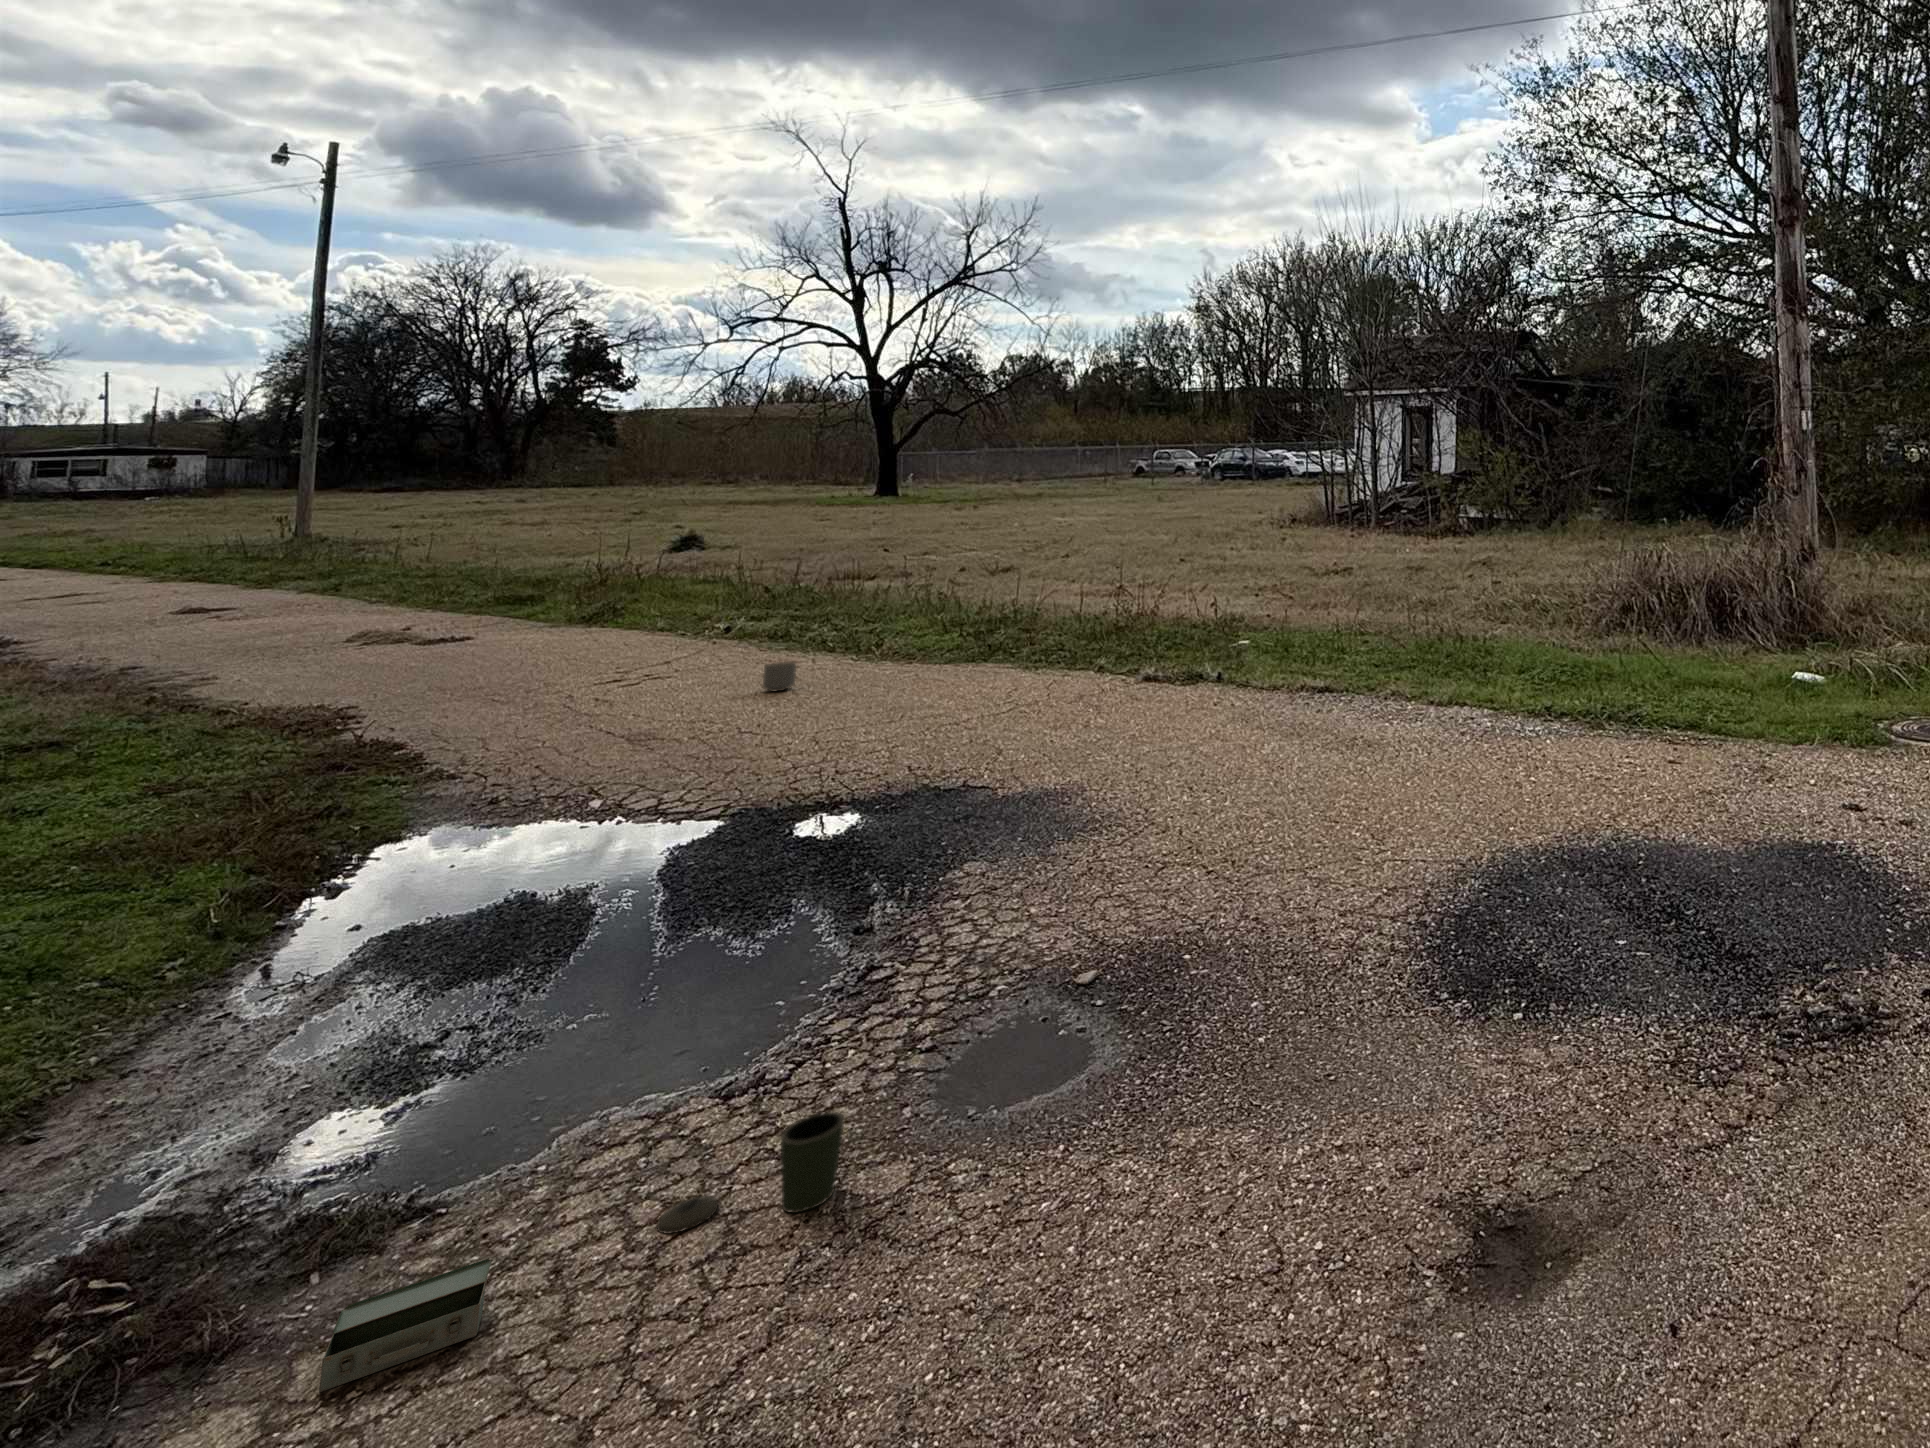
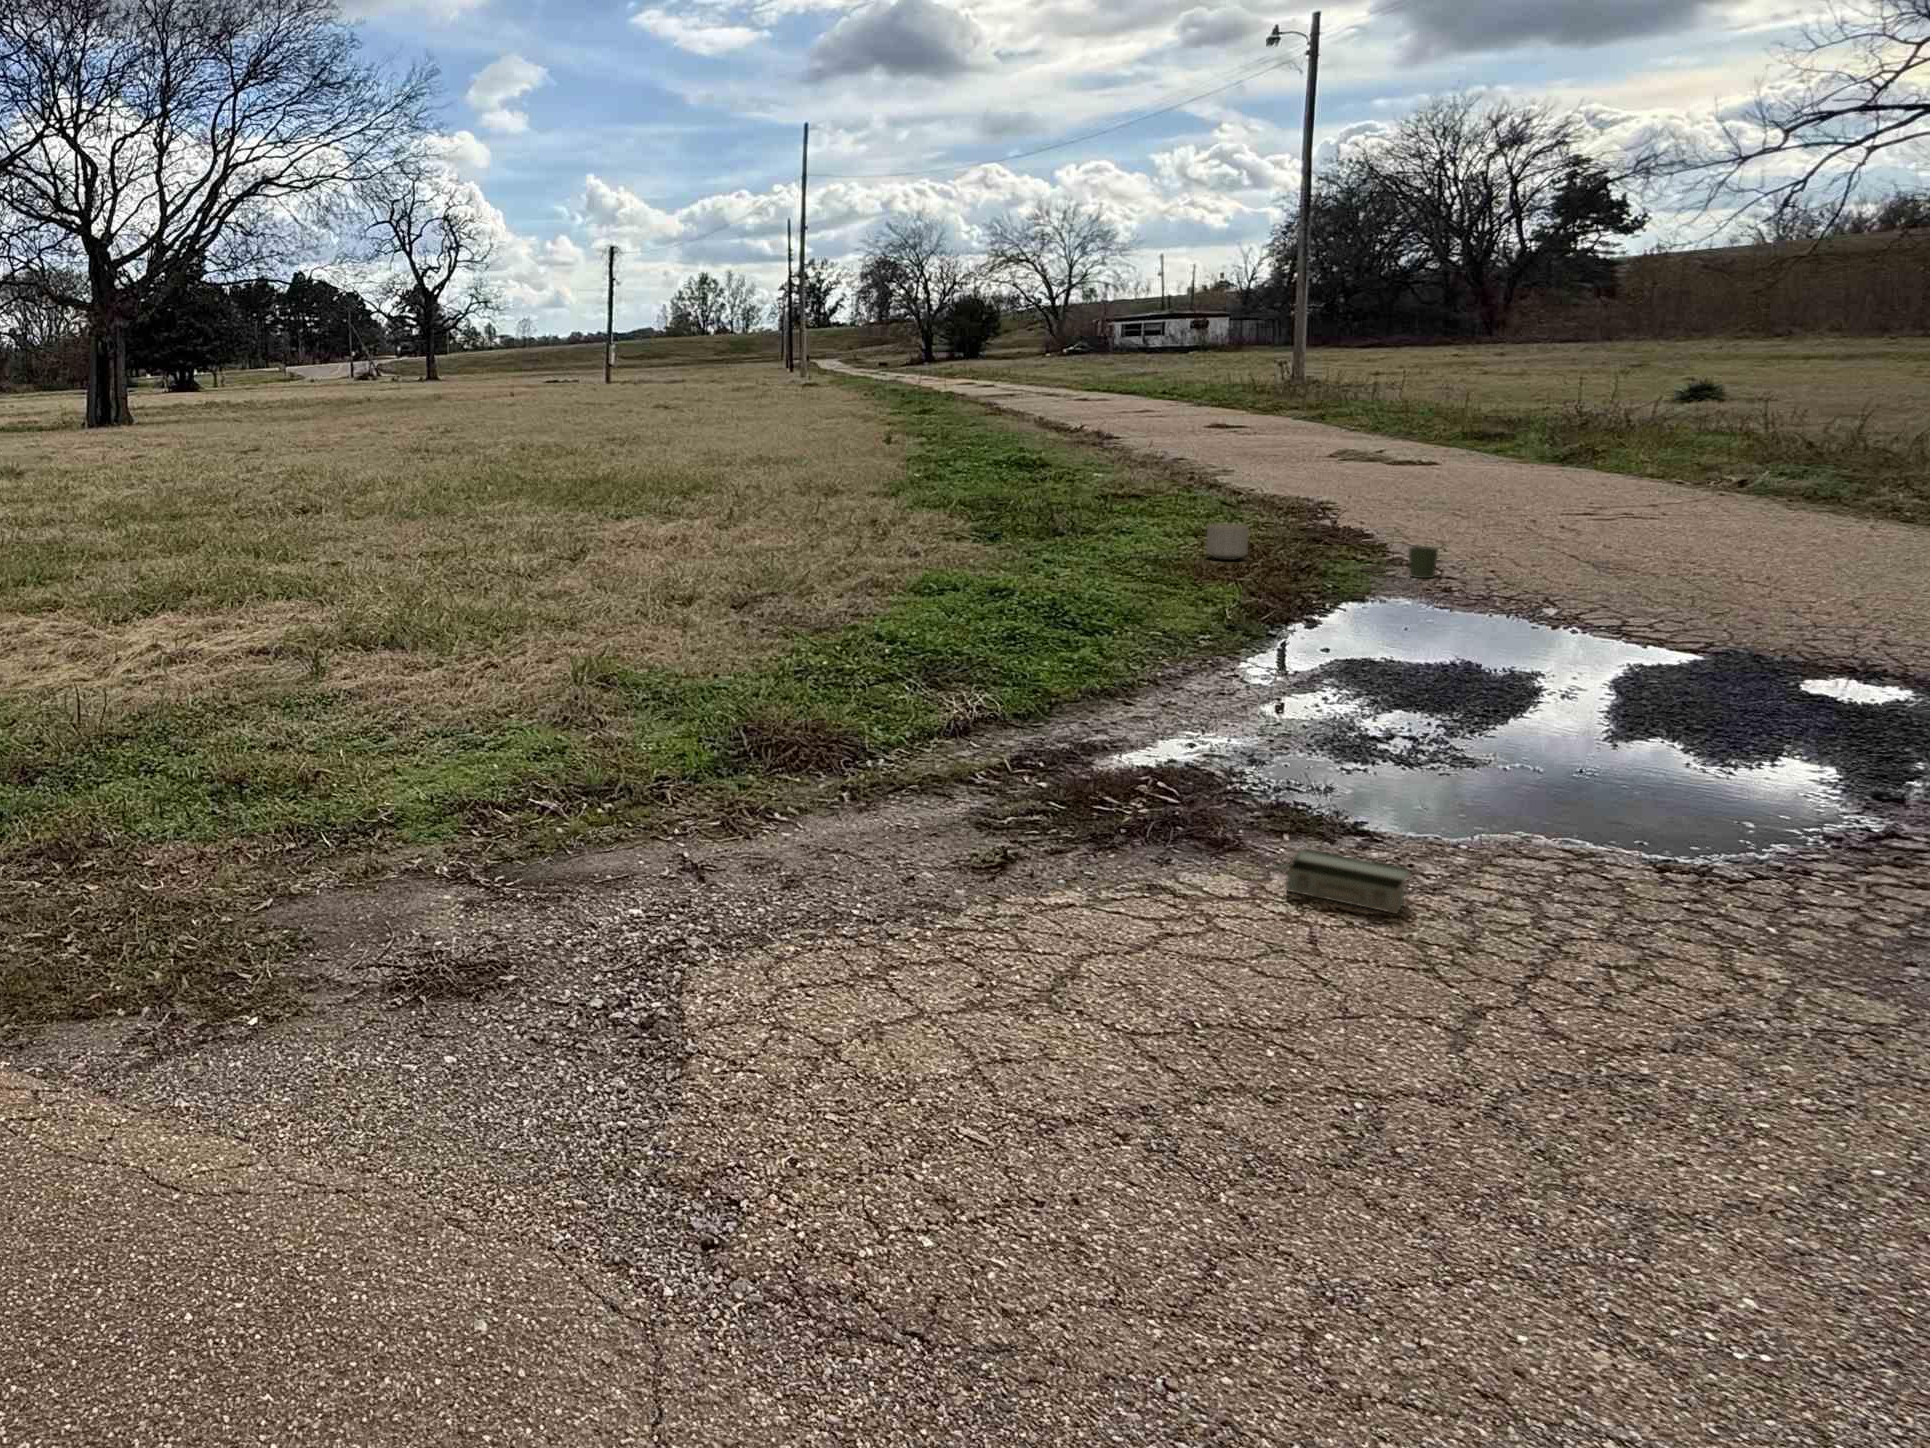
planter: present [763,662,796,691] -> present [1206,524,1249,560]
trash can: present [657,1112,844,1234] -> present [1362,547,1438,578]

